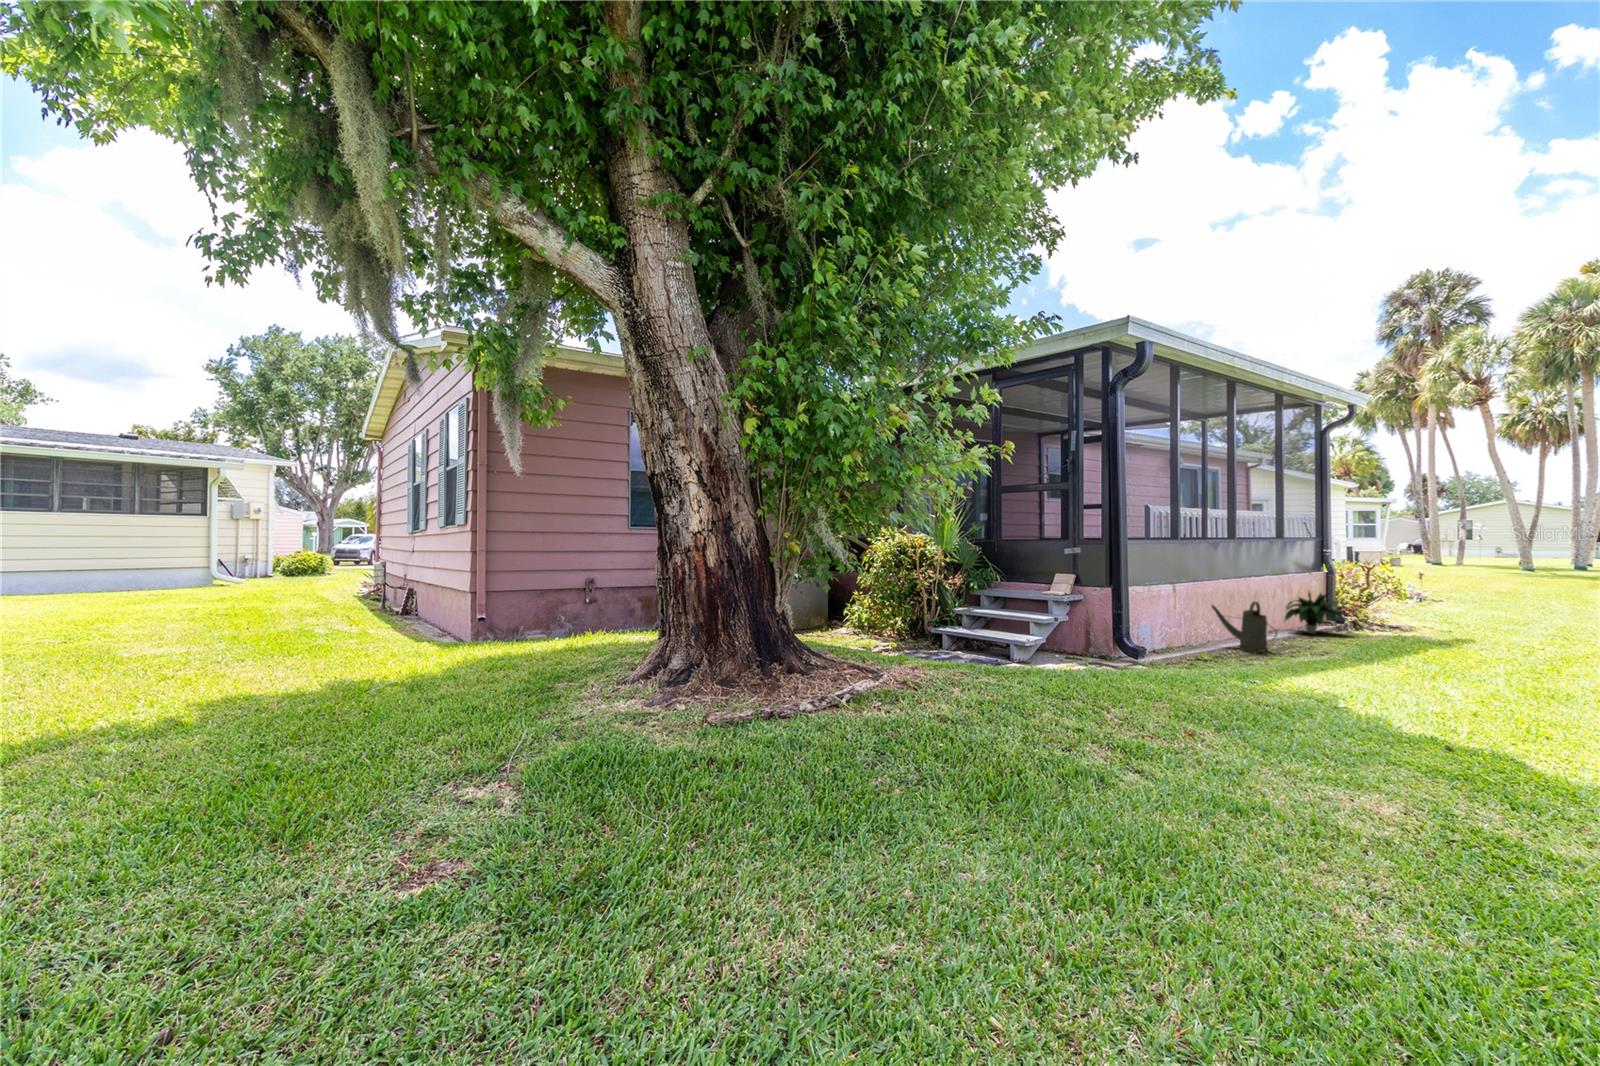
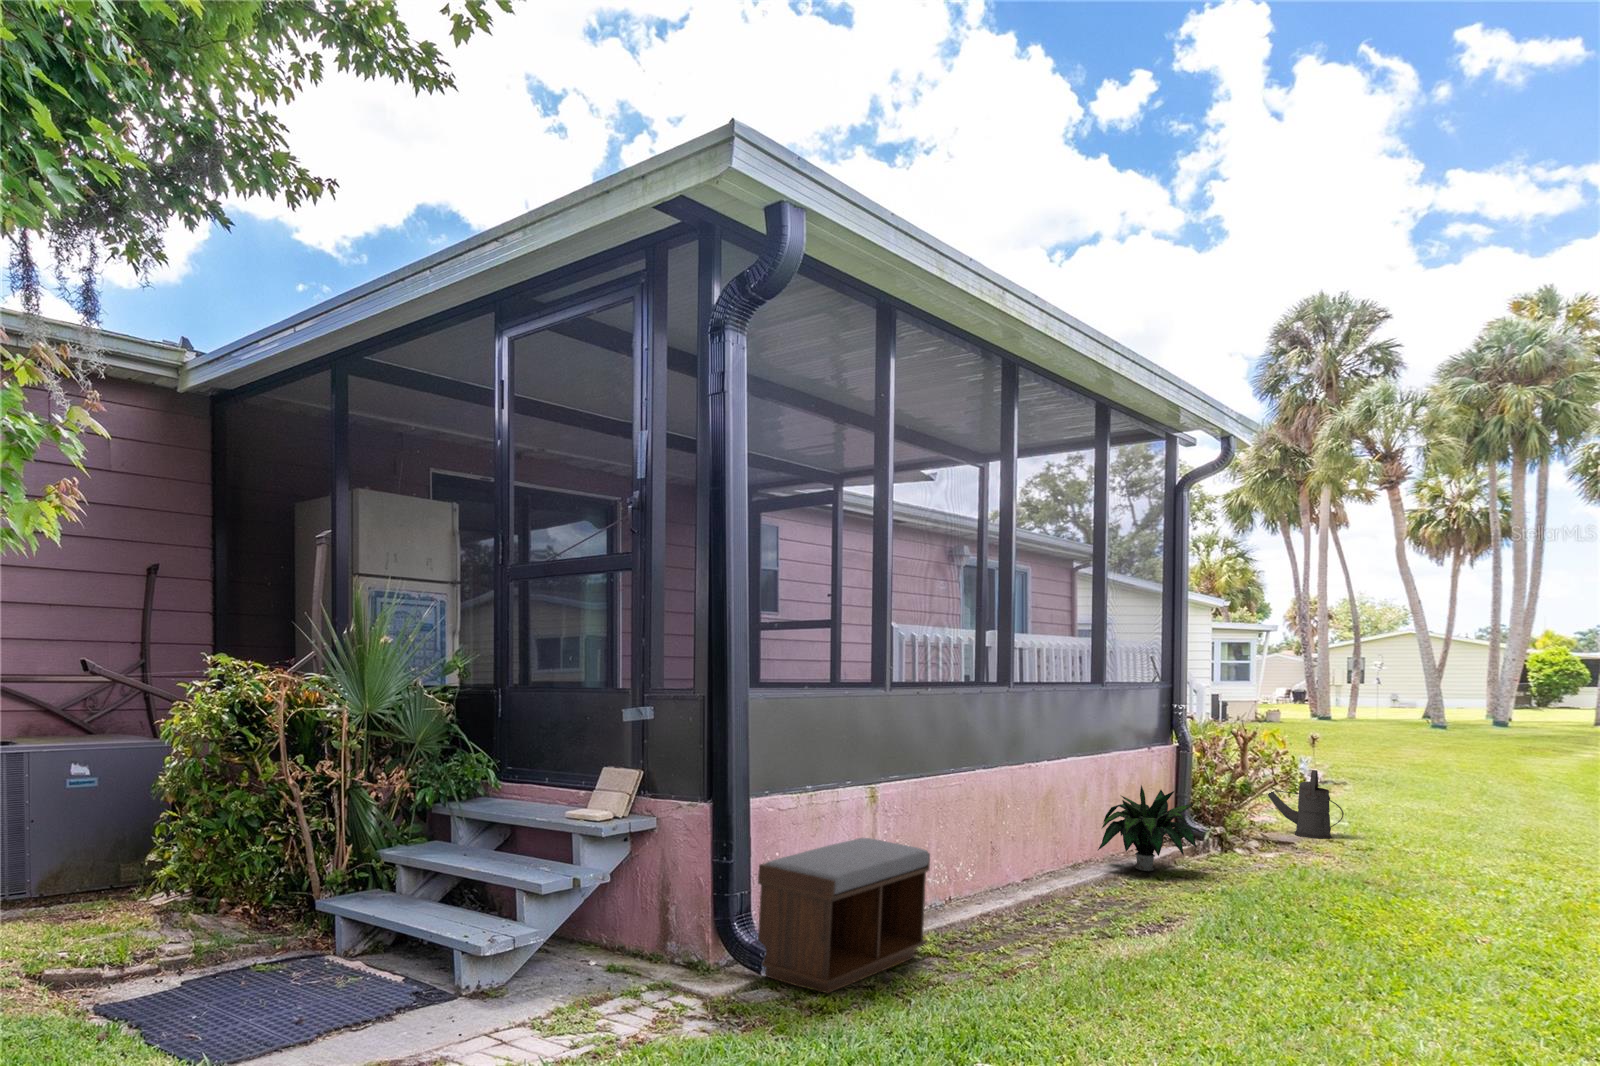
watering can: present [1212,602,1277,651] -> present [1268,770,1344,839]
bench: none [1134,606,1211,667] -> present [758,838,930,993]

